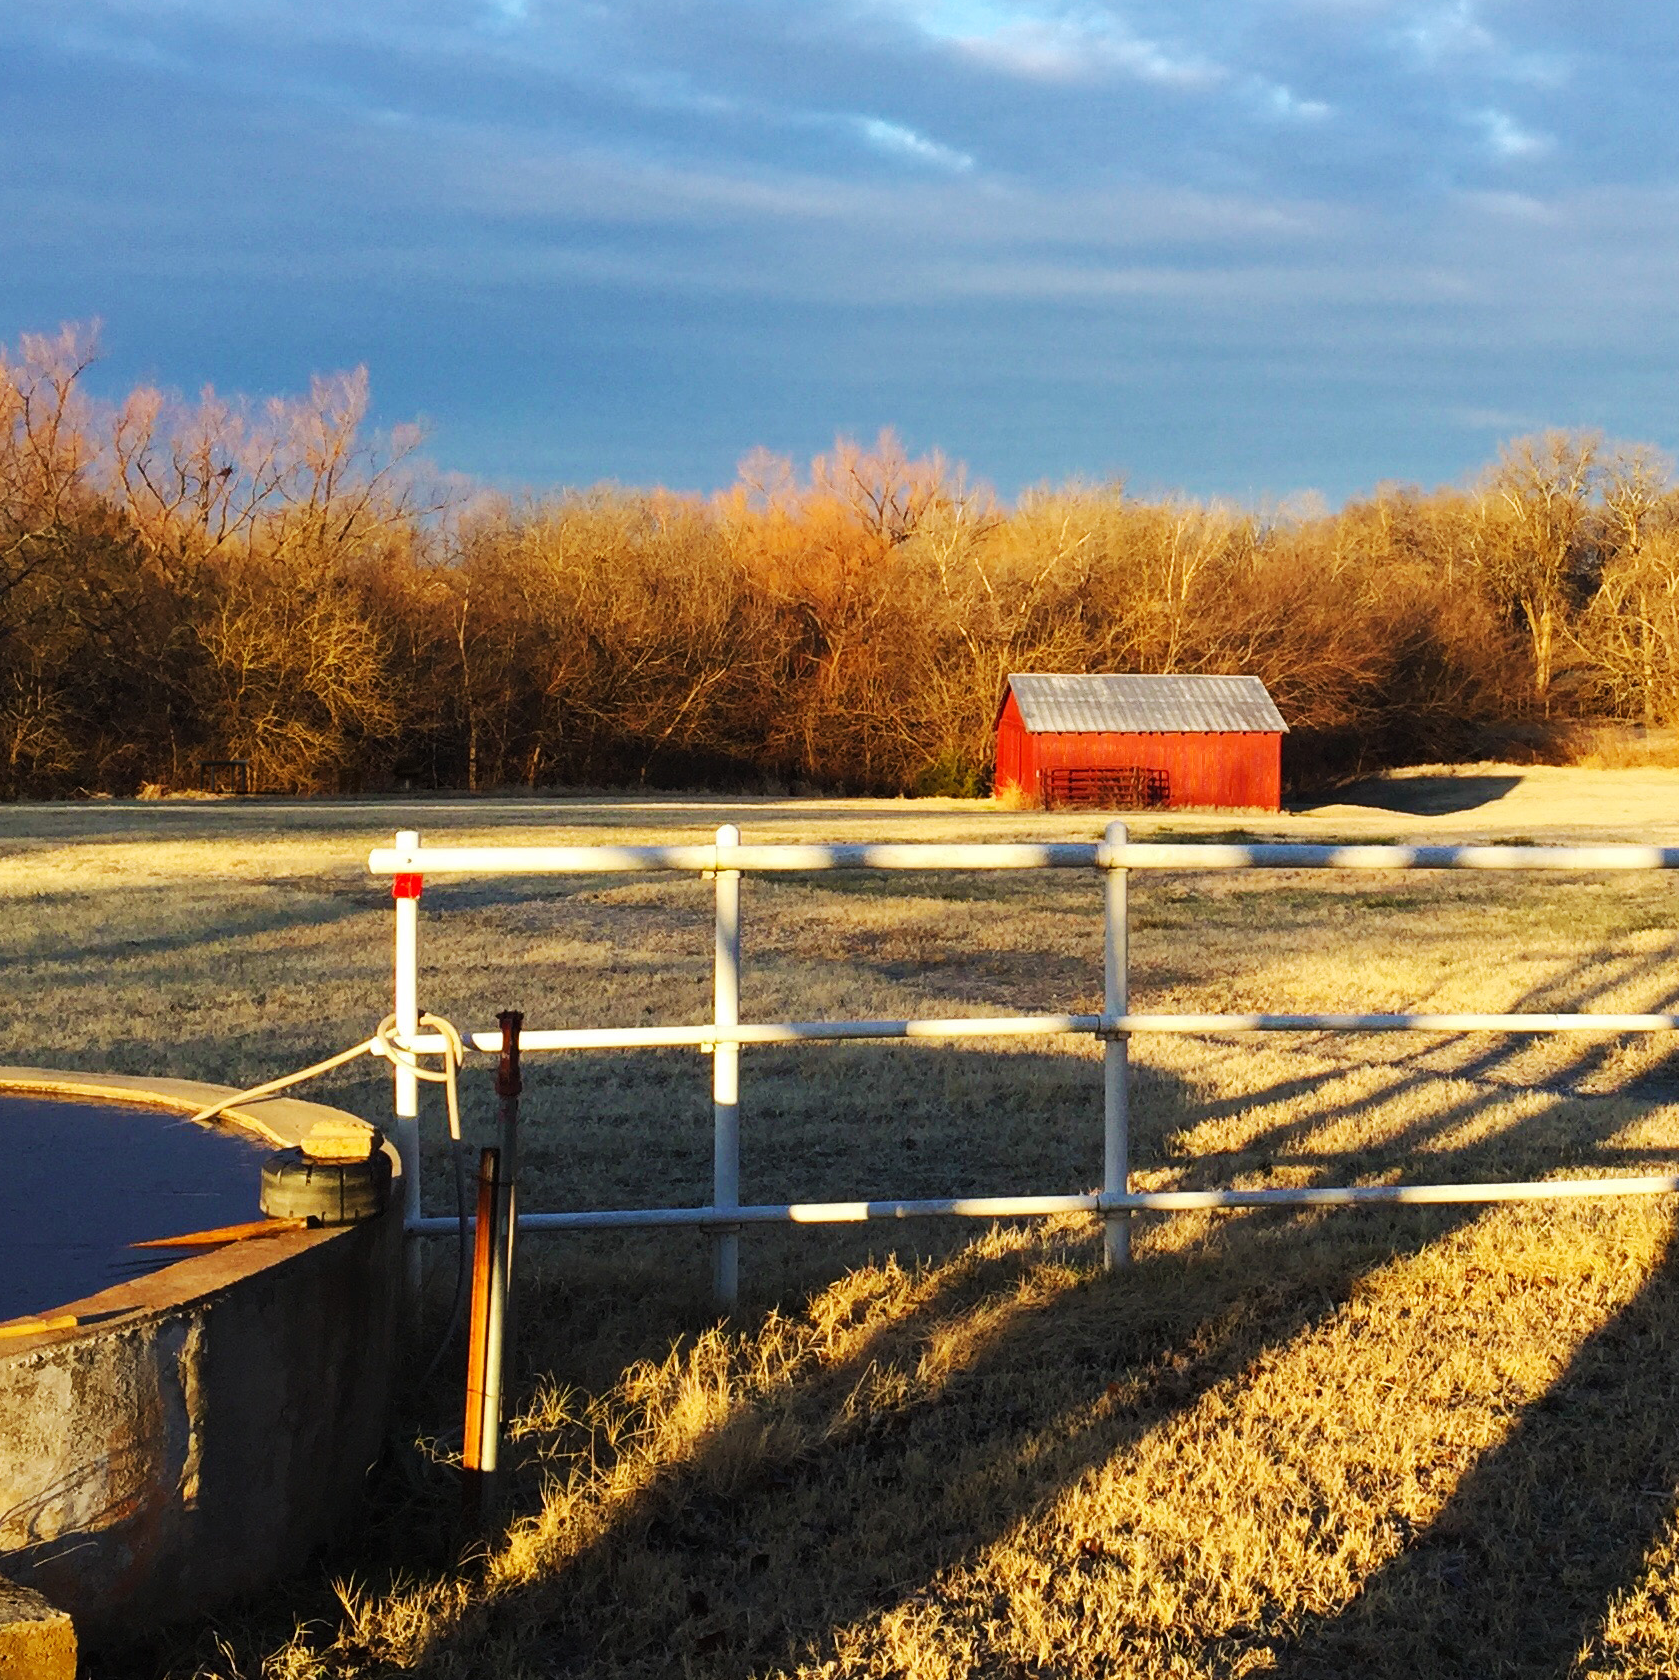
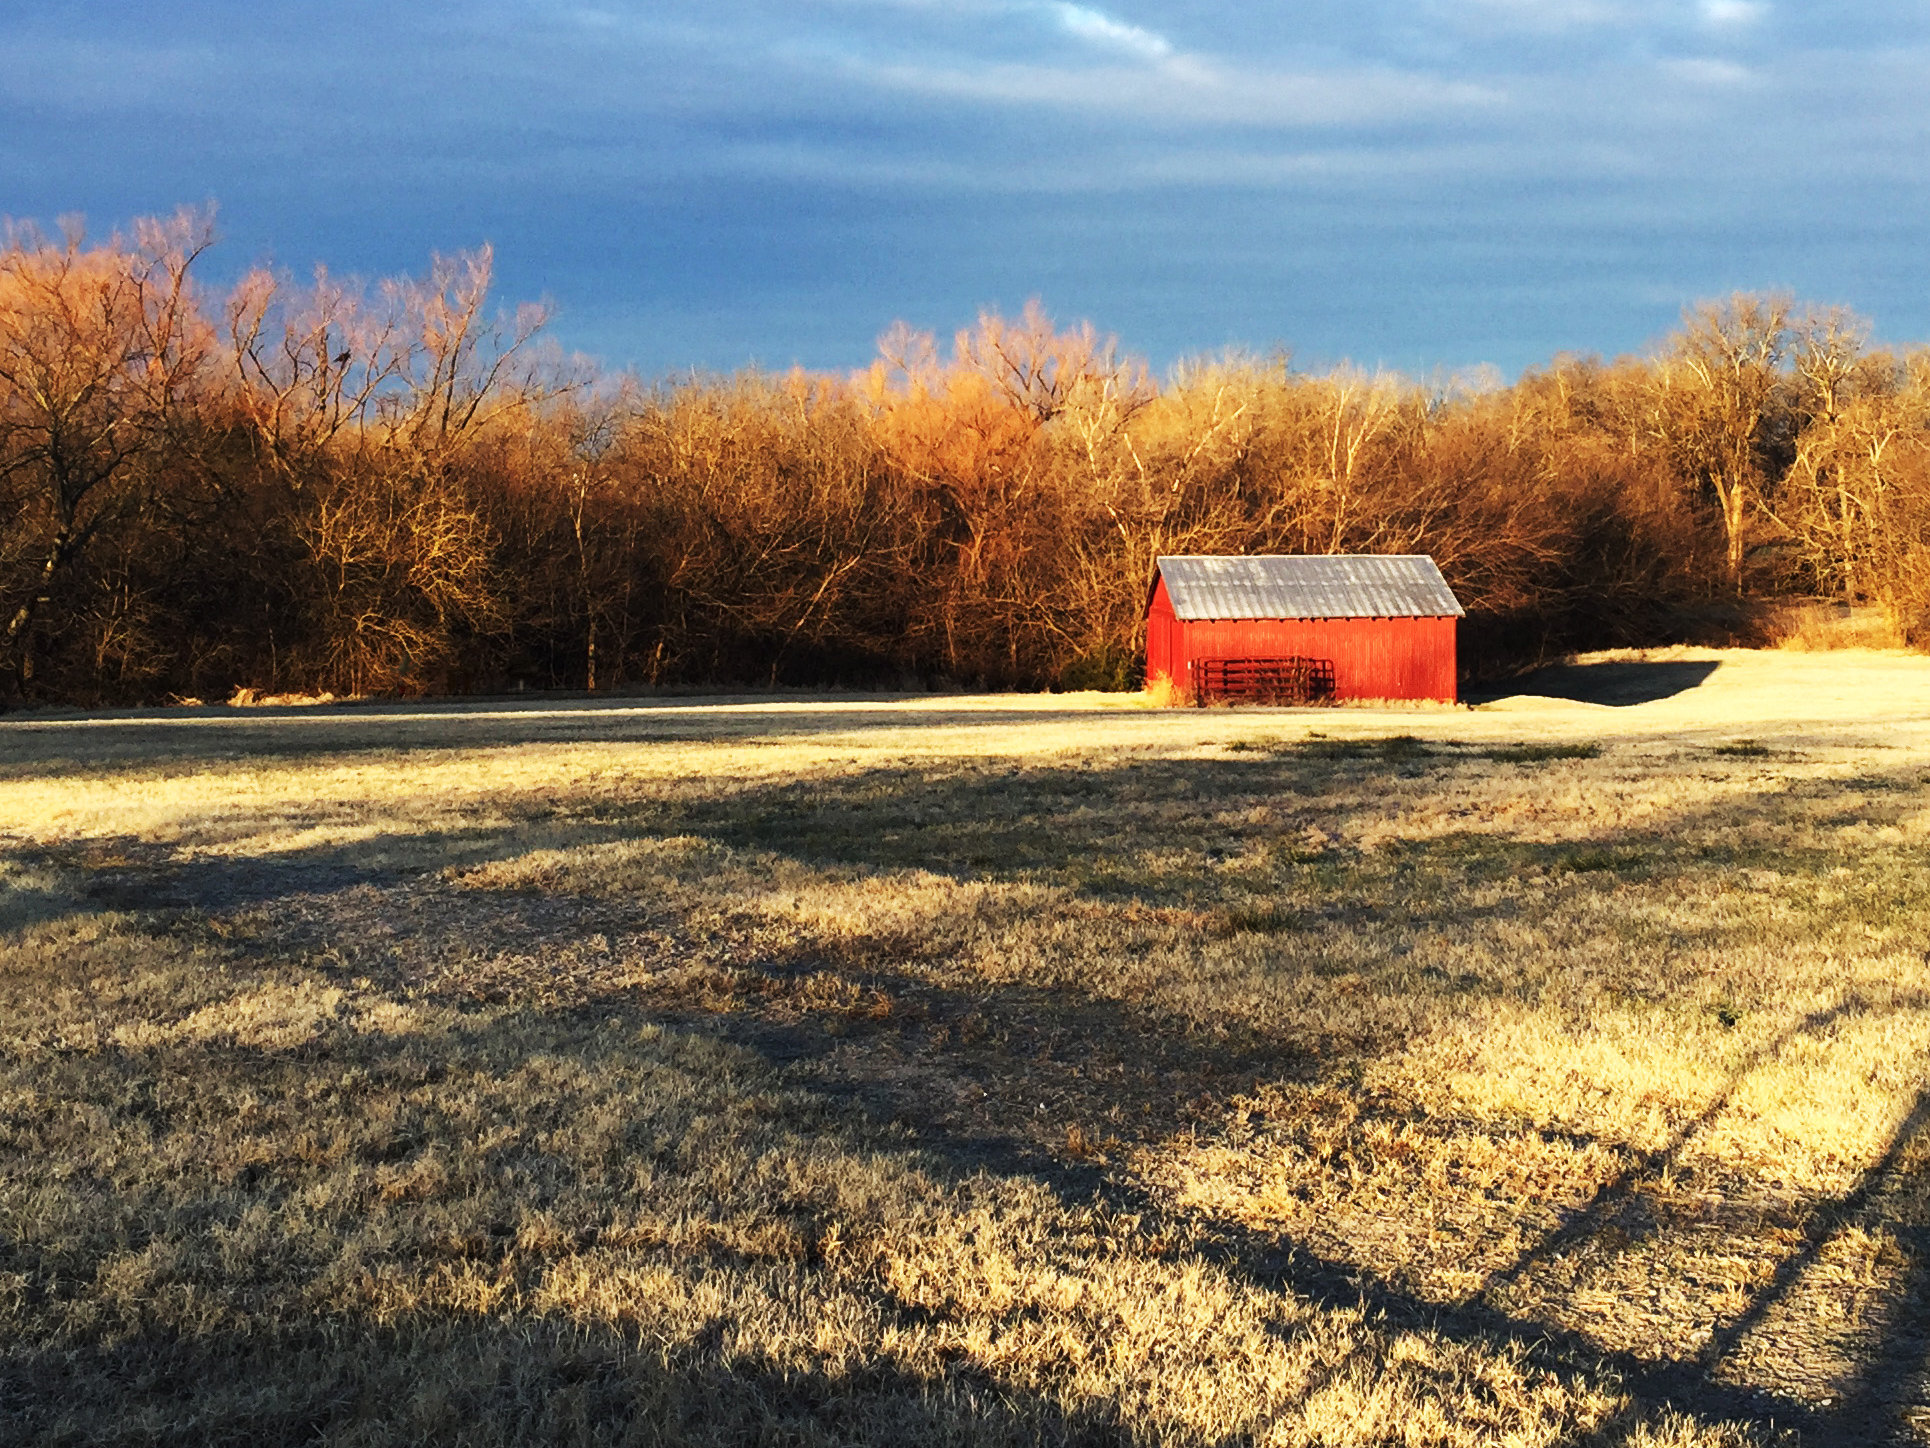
potted tree: none [281,750,316,791] -> present [385,651,421,694]
round table: present [198,760,248,792] -> none [290,661,350,695]

